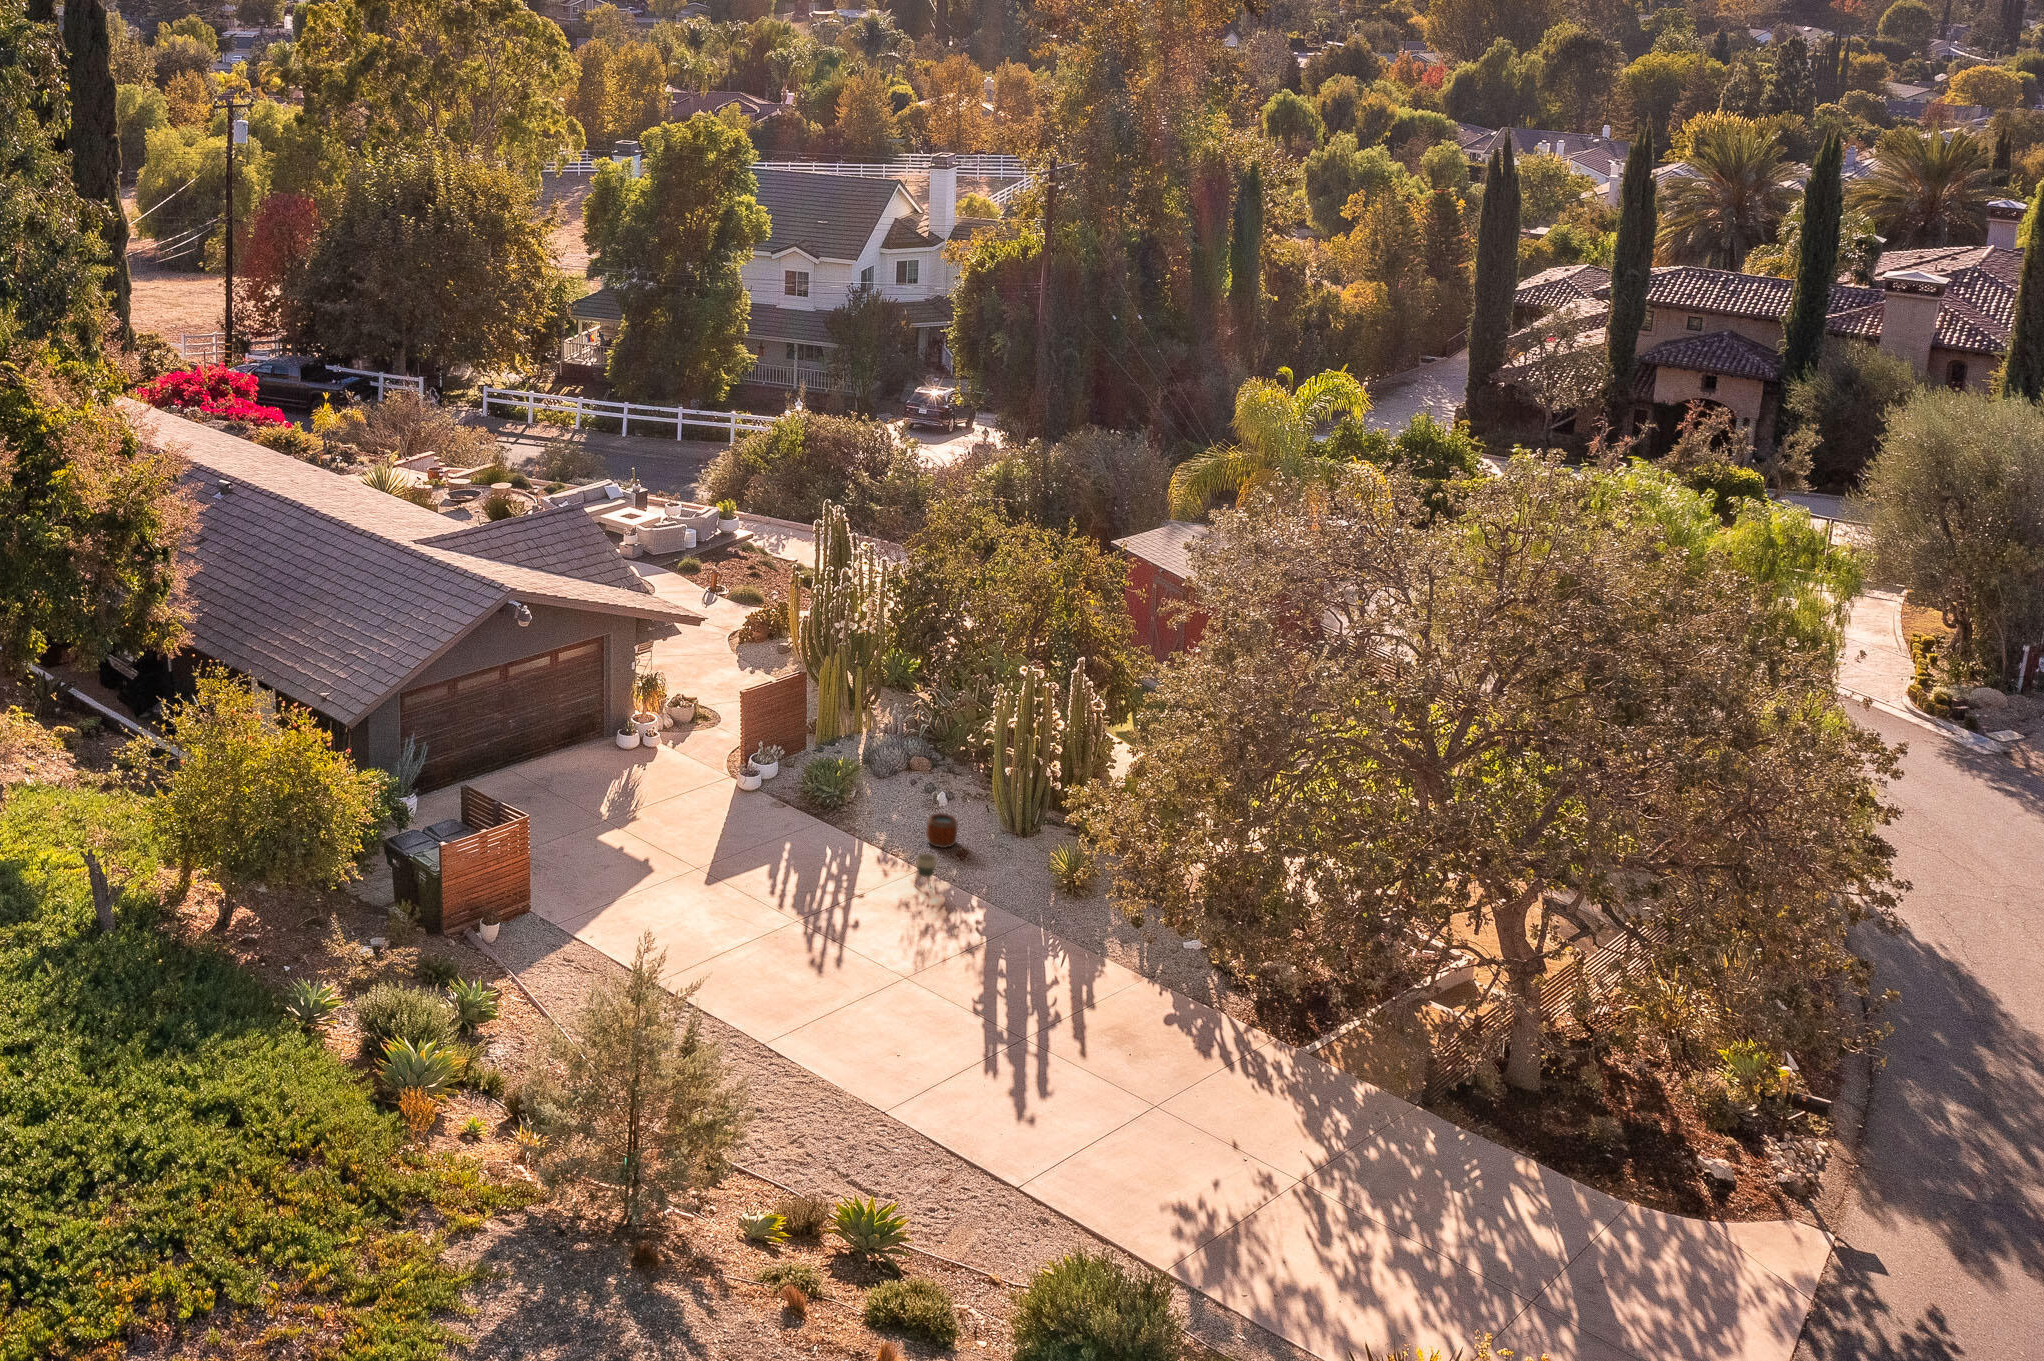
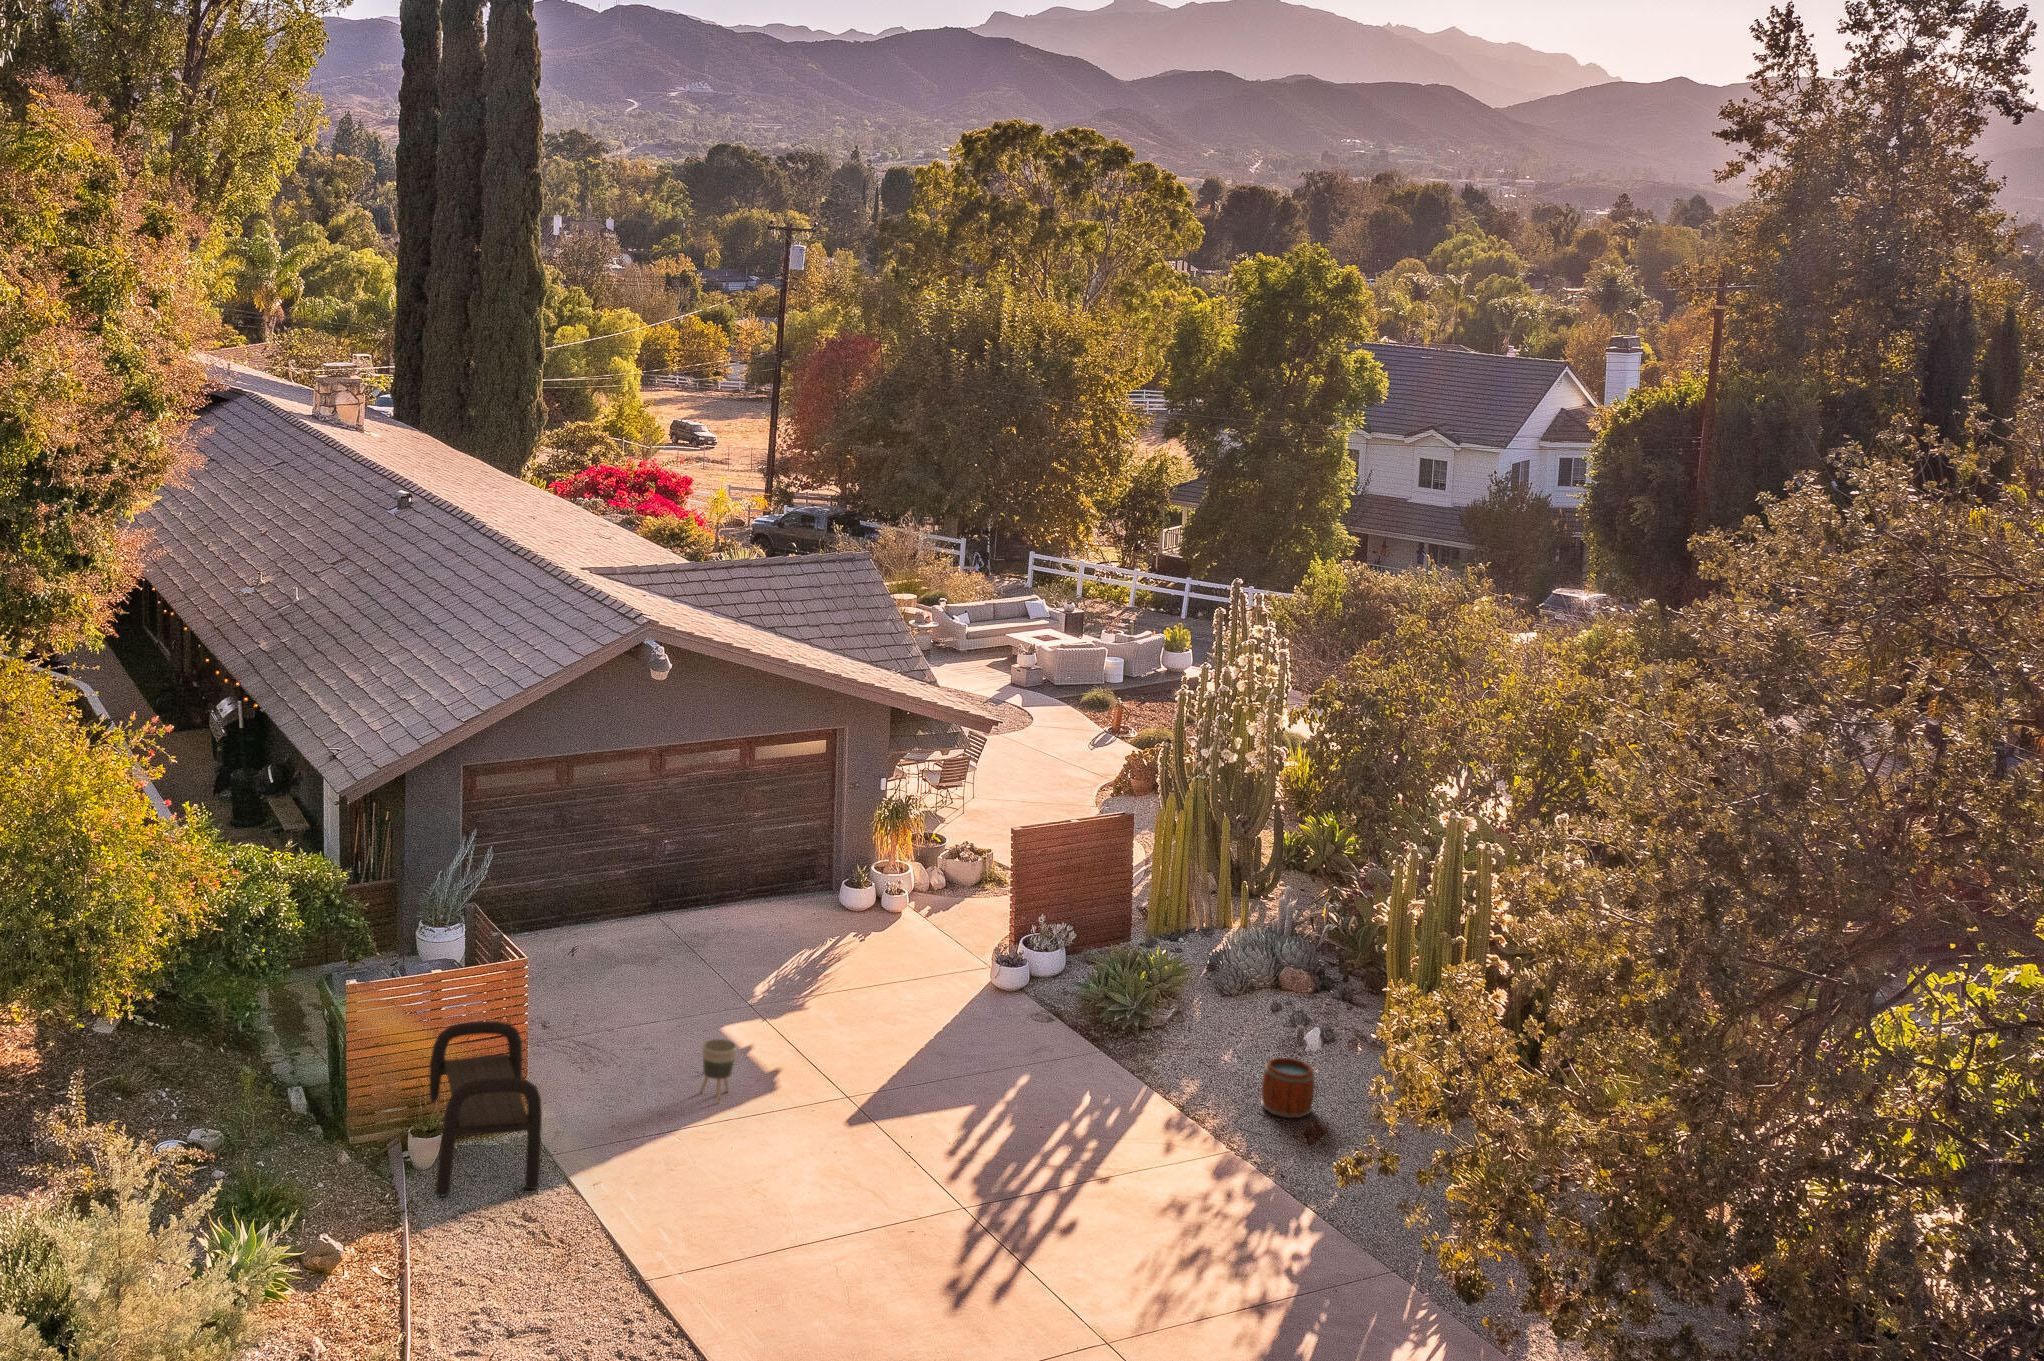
planter: present [916,854,937,887] -> present [700,1039,737,1103]
bench: none [472,856,563,958] -> present [429,1021,542,1196]

